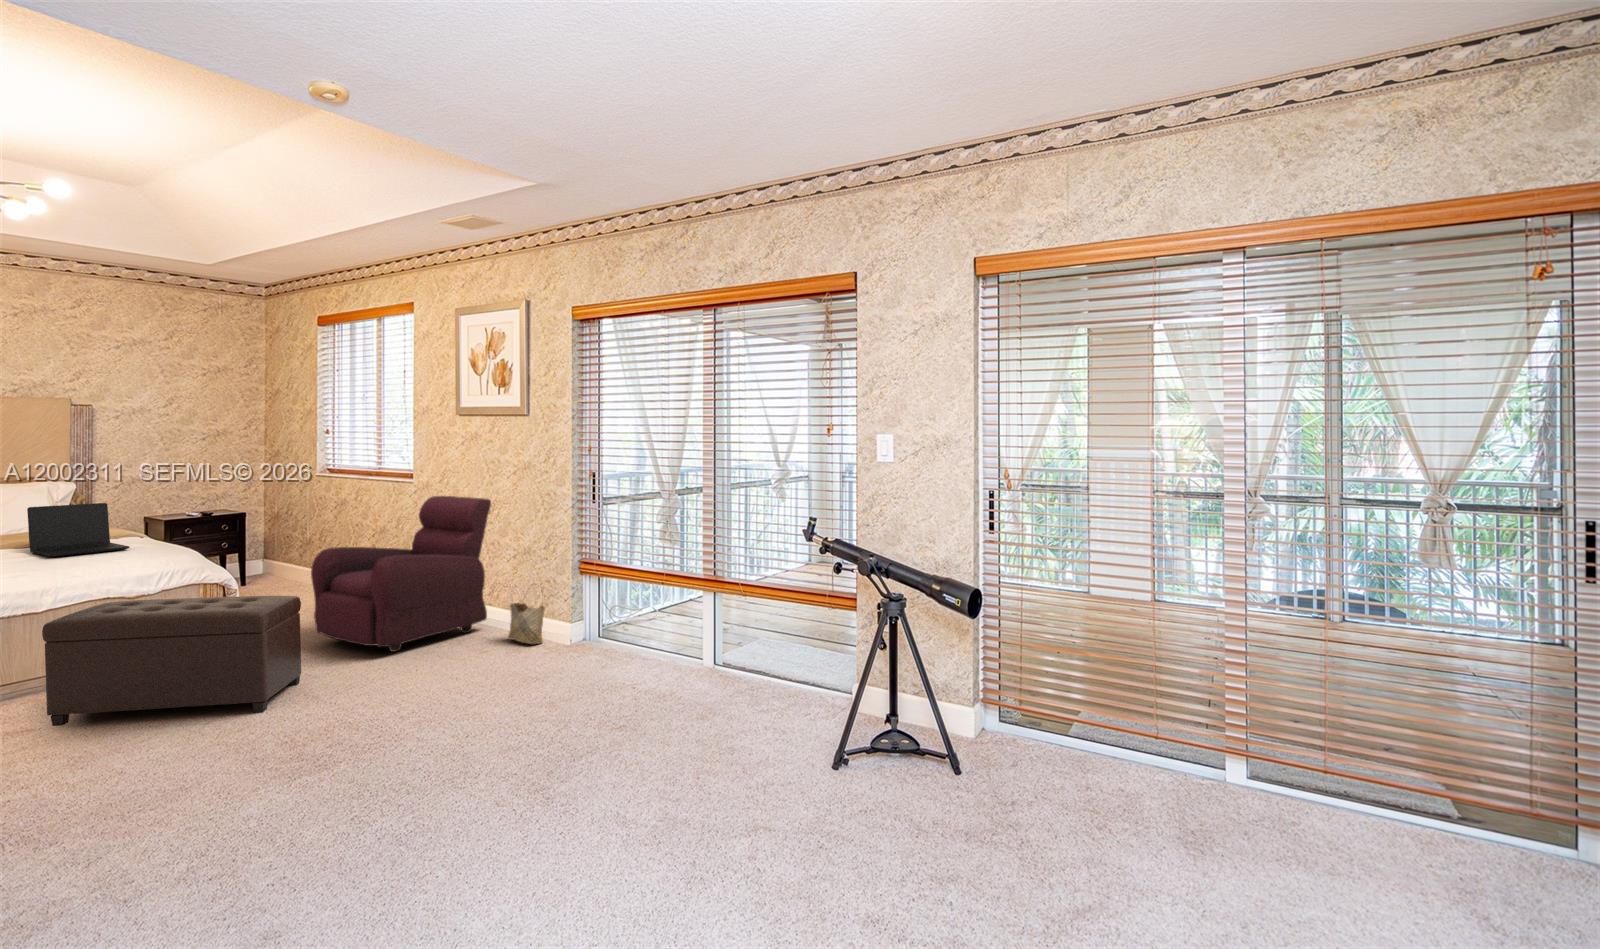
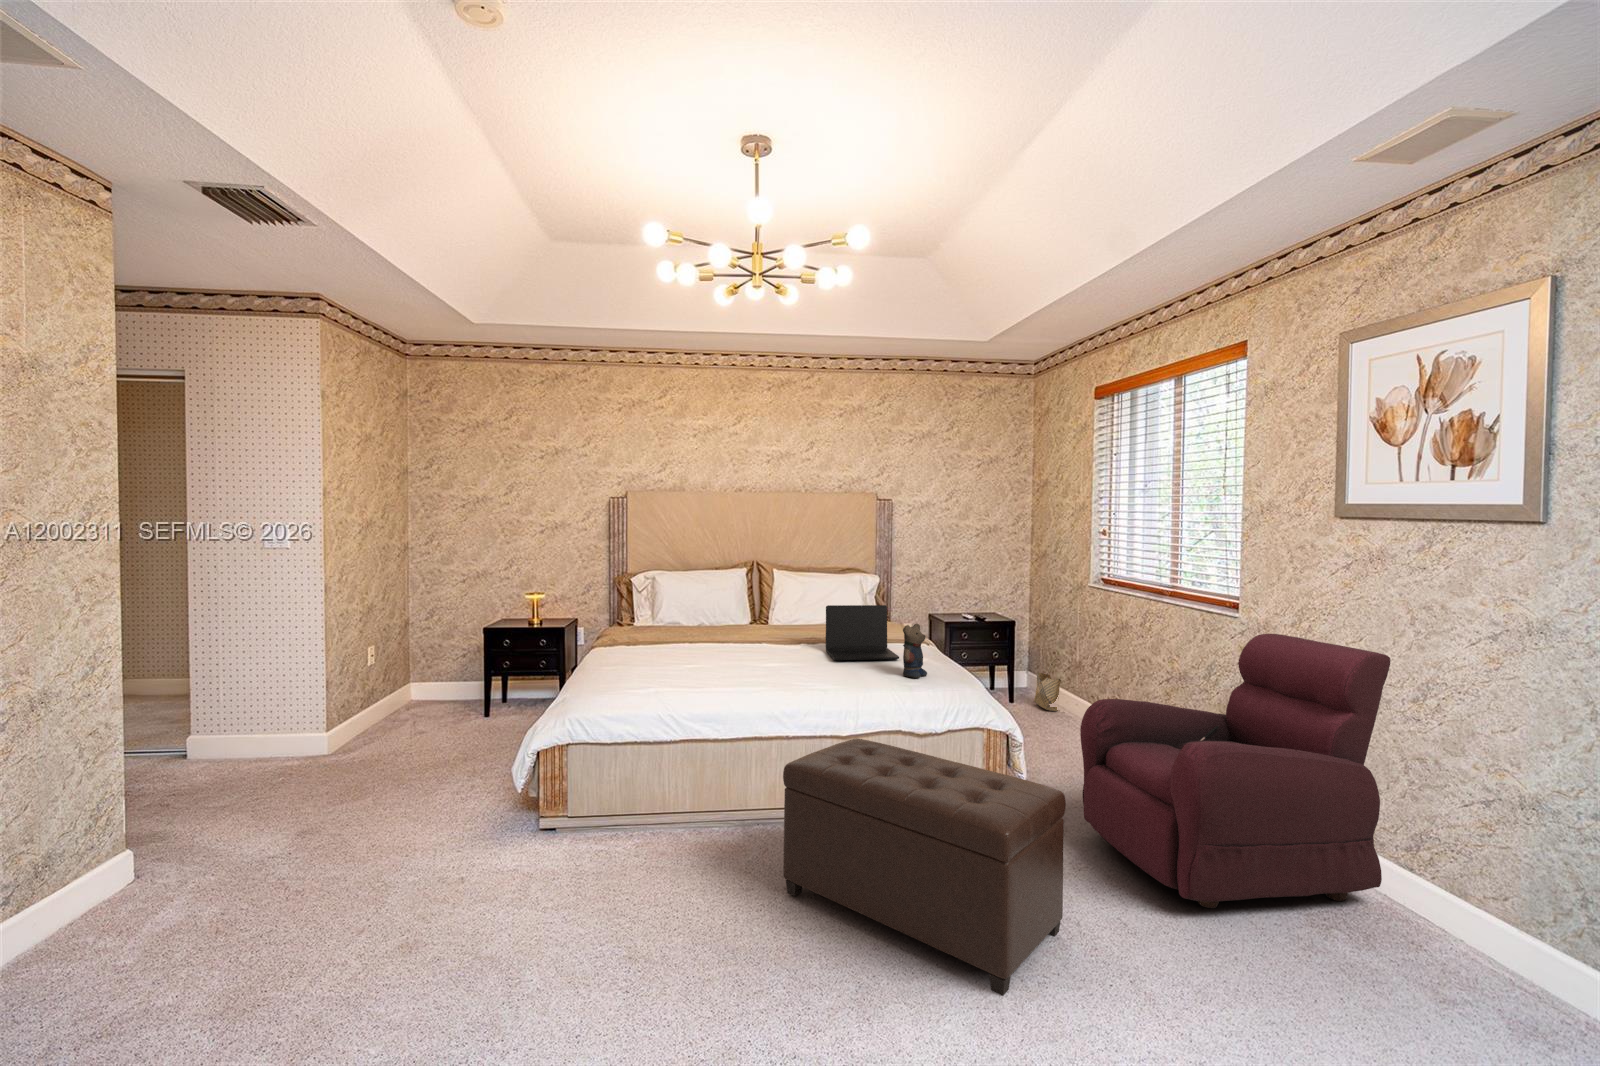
teddy bear: none [139,513,167,558] -> present [903,624,927,678]
woven basket: present [508,603,545,644] -> present [1034,658,1061,711]

